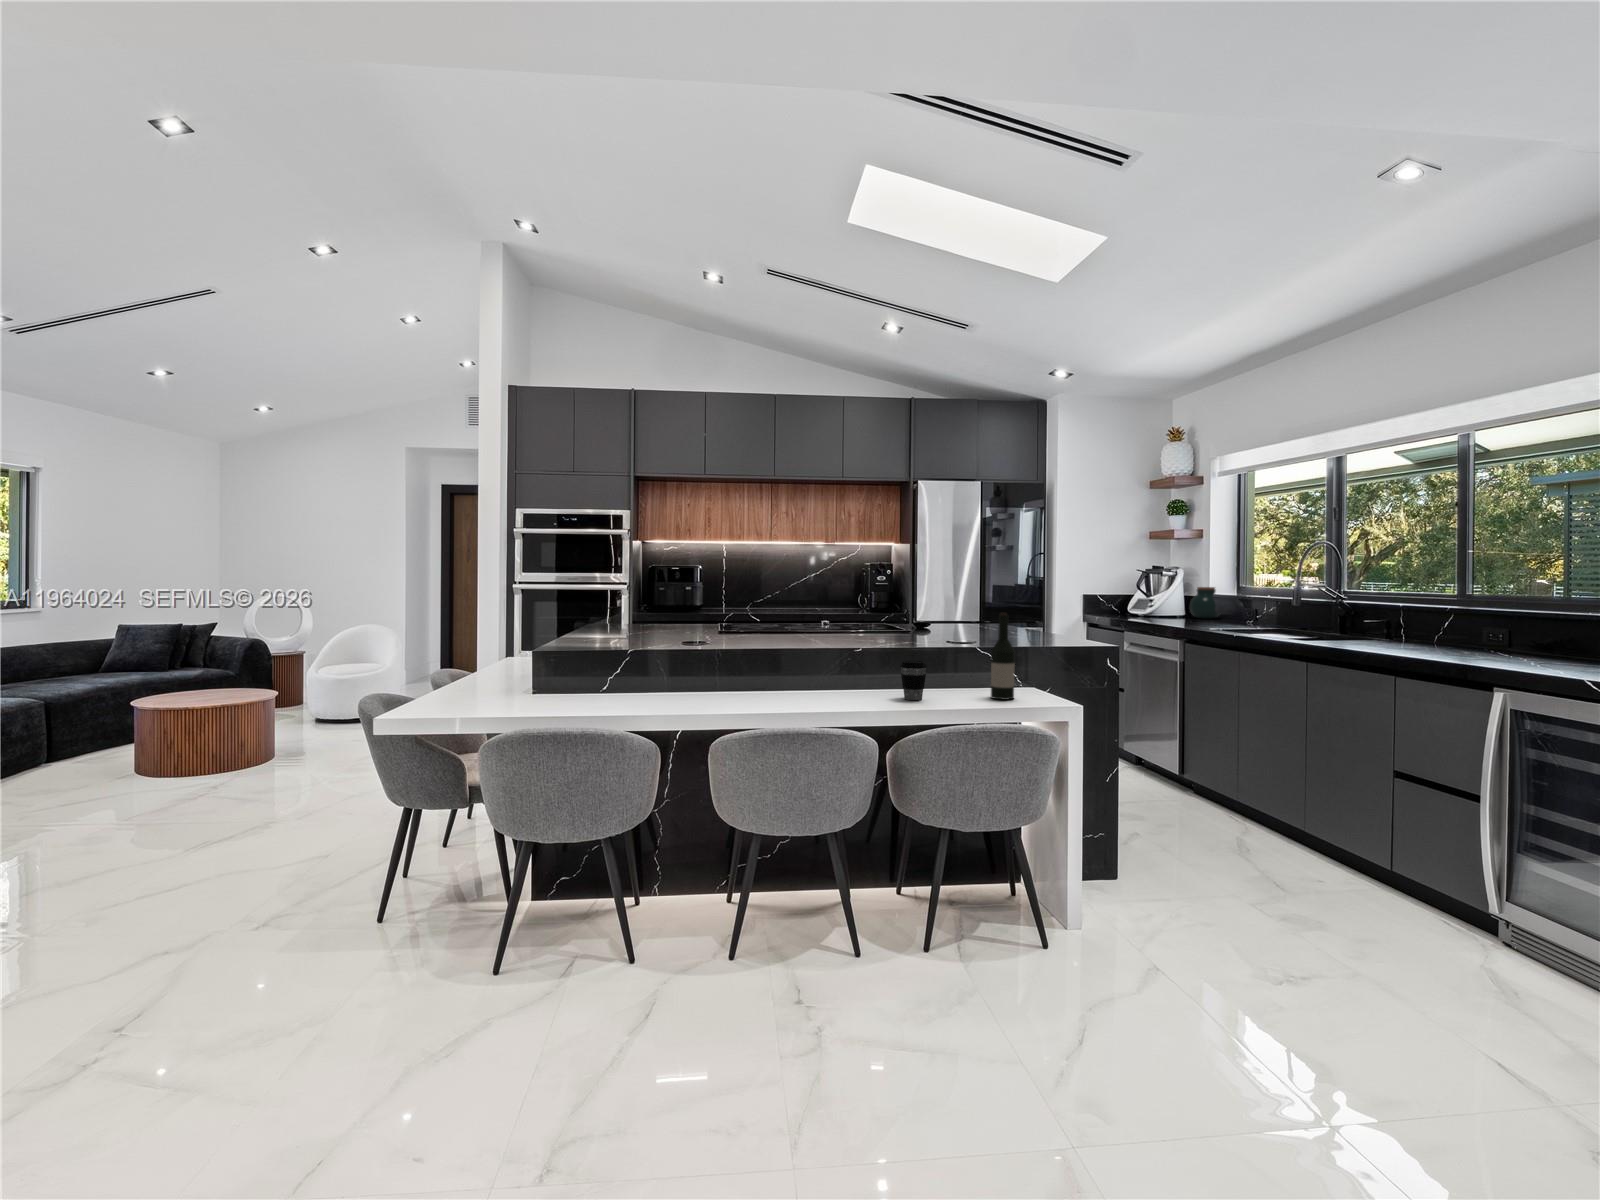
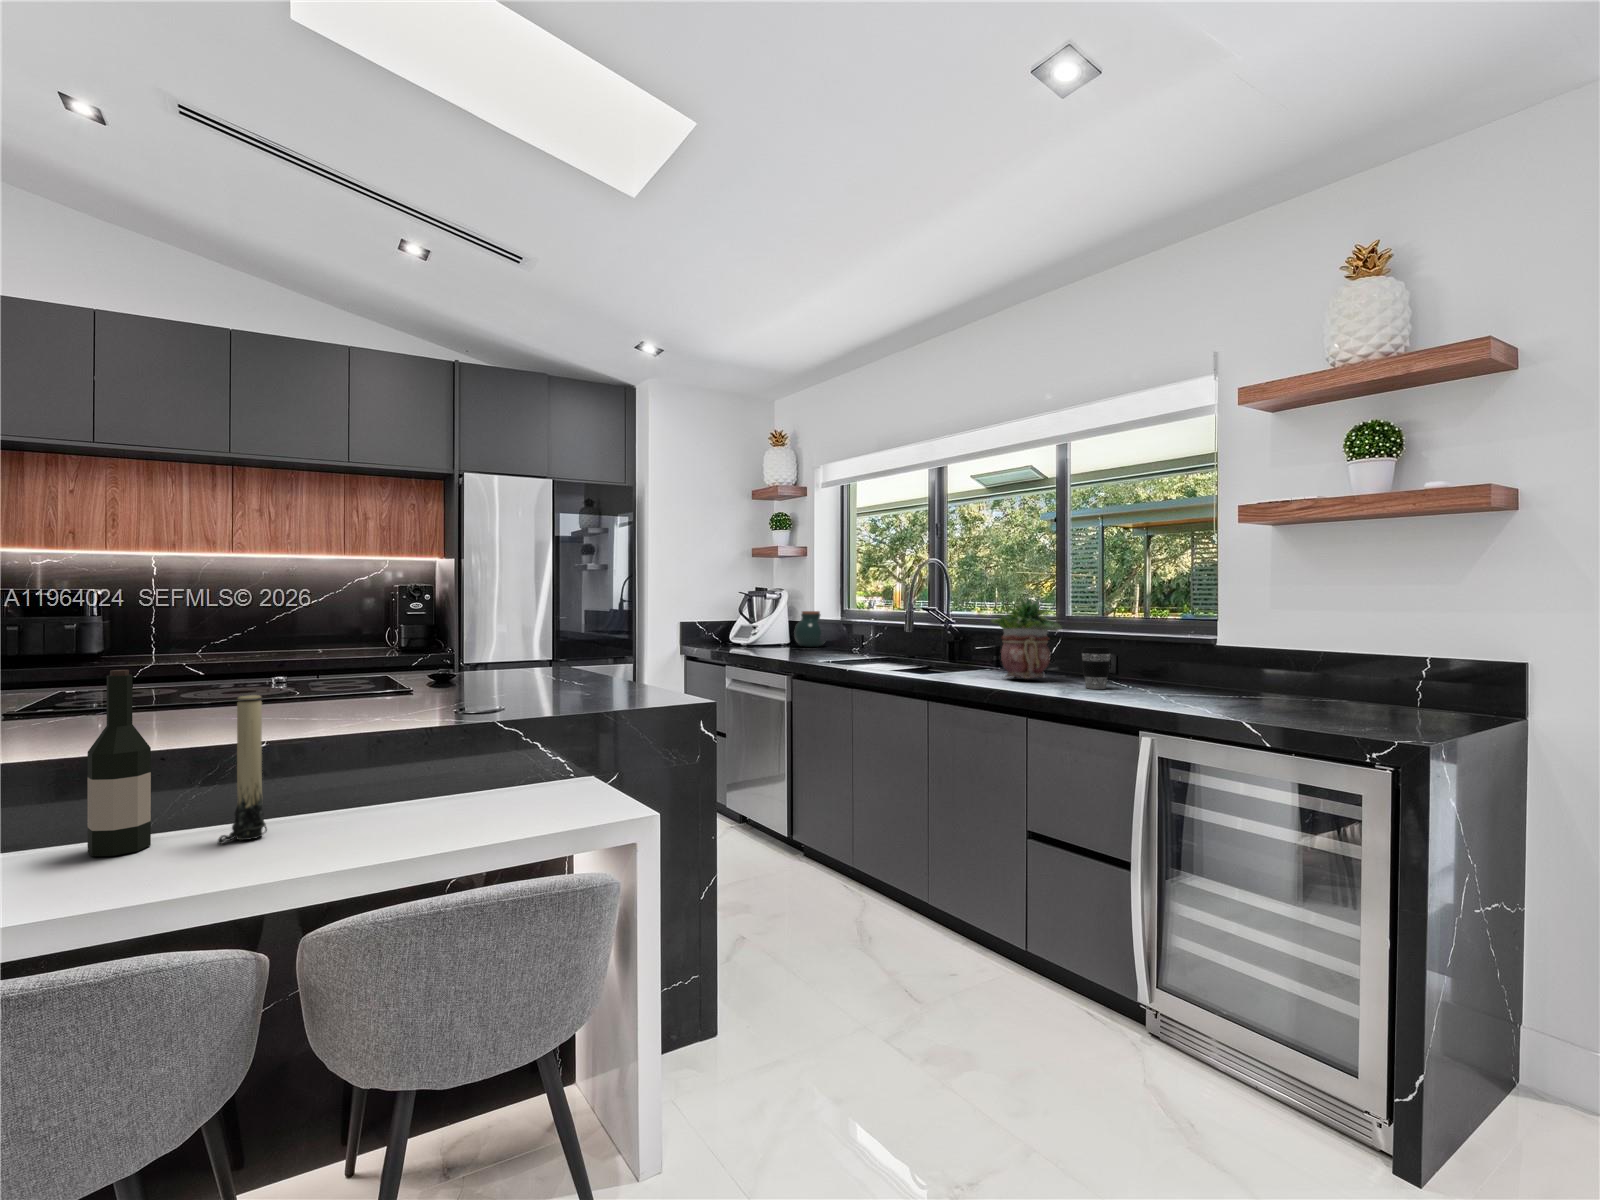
potted plant: none [1370,575,1444,648] -> present [992,597,1062,679]
wine bottle: present [991,613,1015,700] -> present [87,670,151,856]
candle: none [859,629,879,702] -> present [218,695,267,844]
coffee cup: present [900,661,927,700] -> present [1081,646,1111,689]

